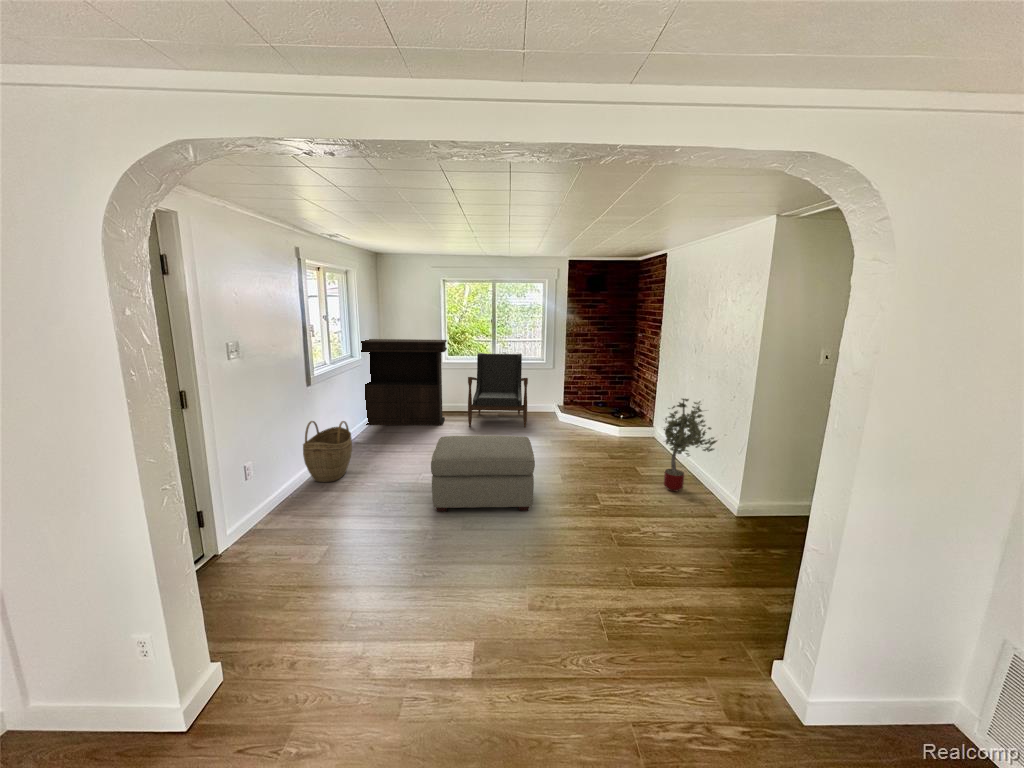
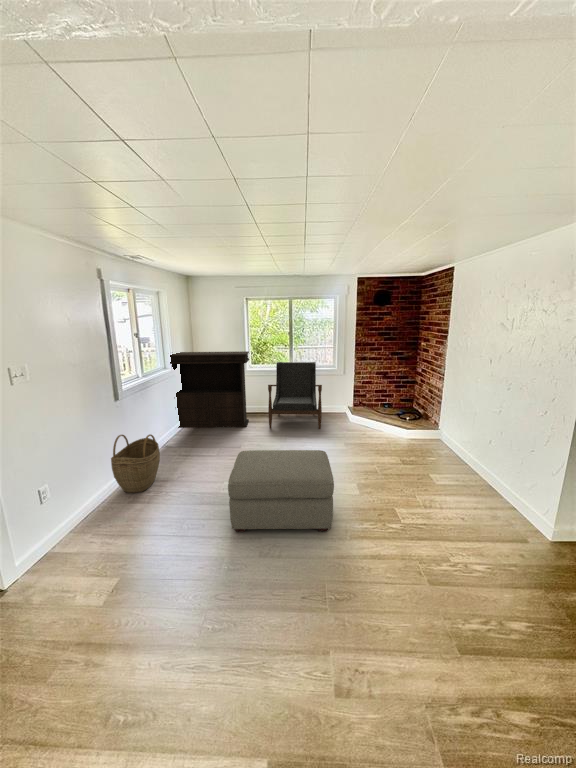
potted tree: present [664,399,717,491] -> none [460,413,526,506]

